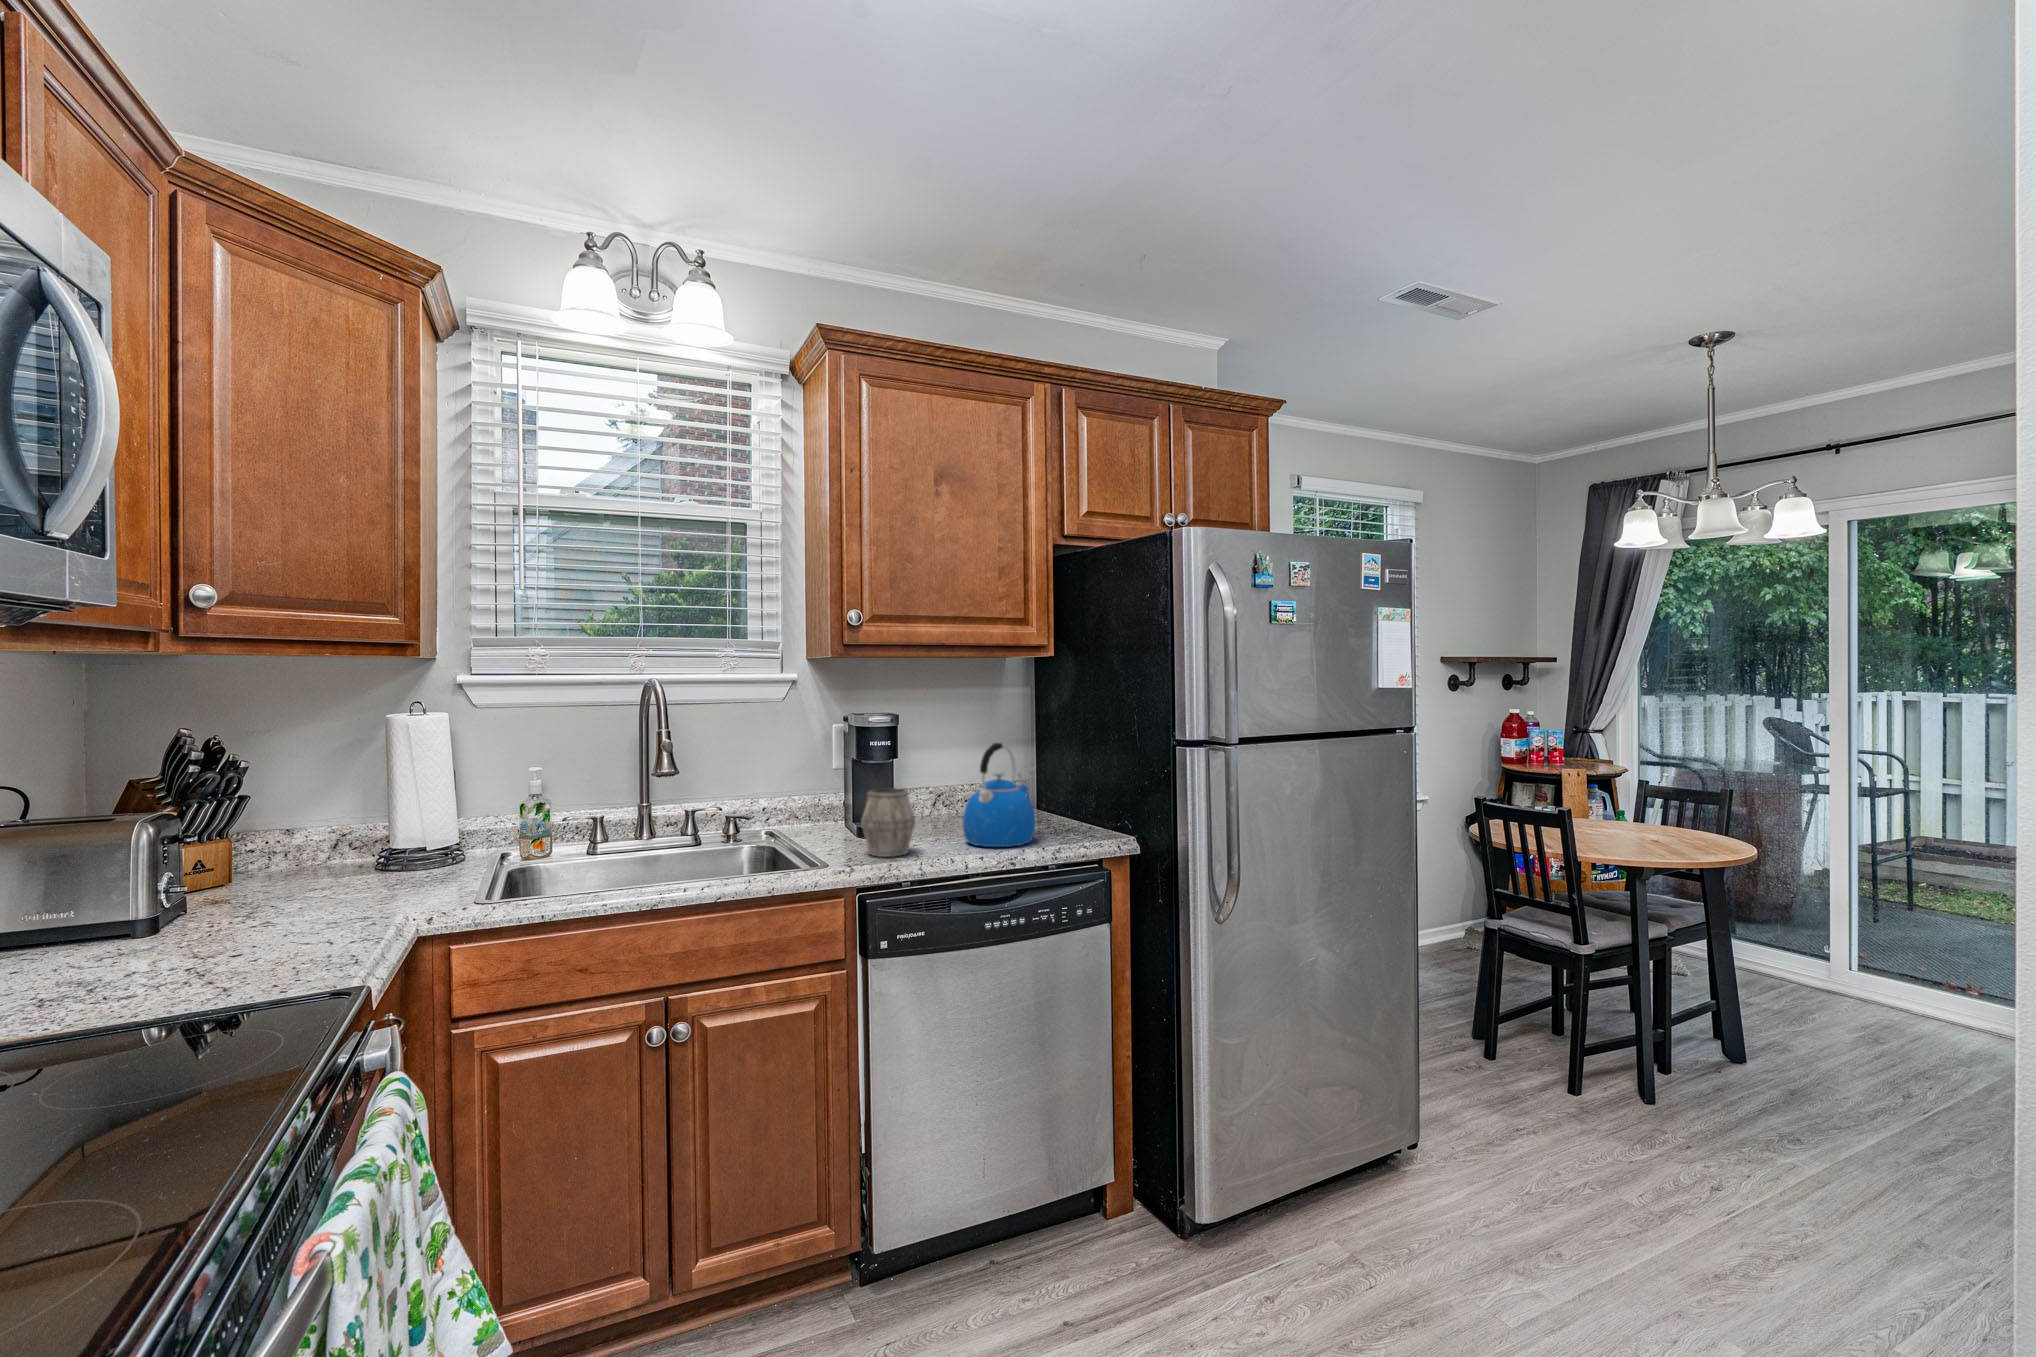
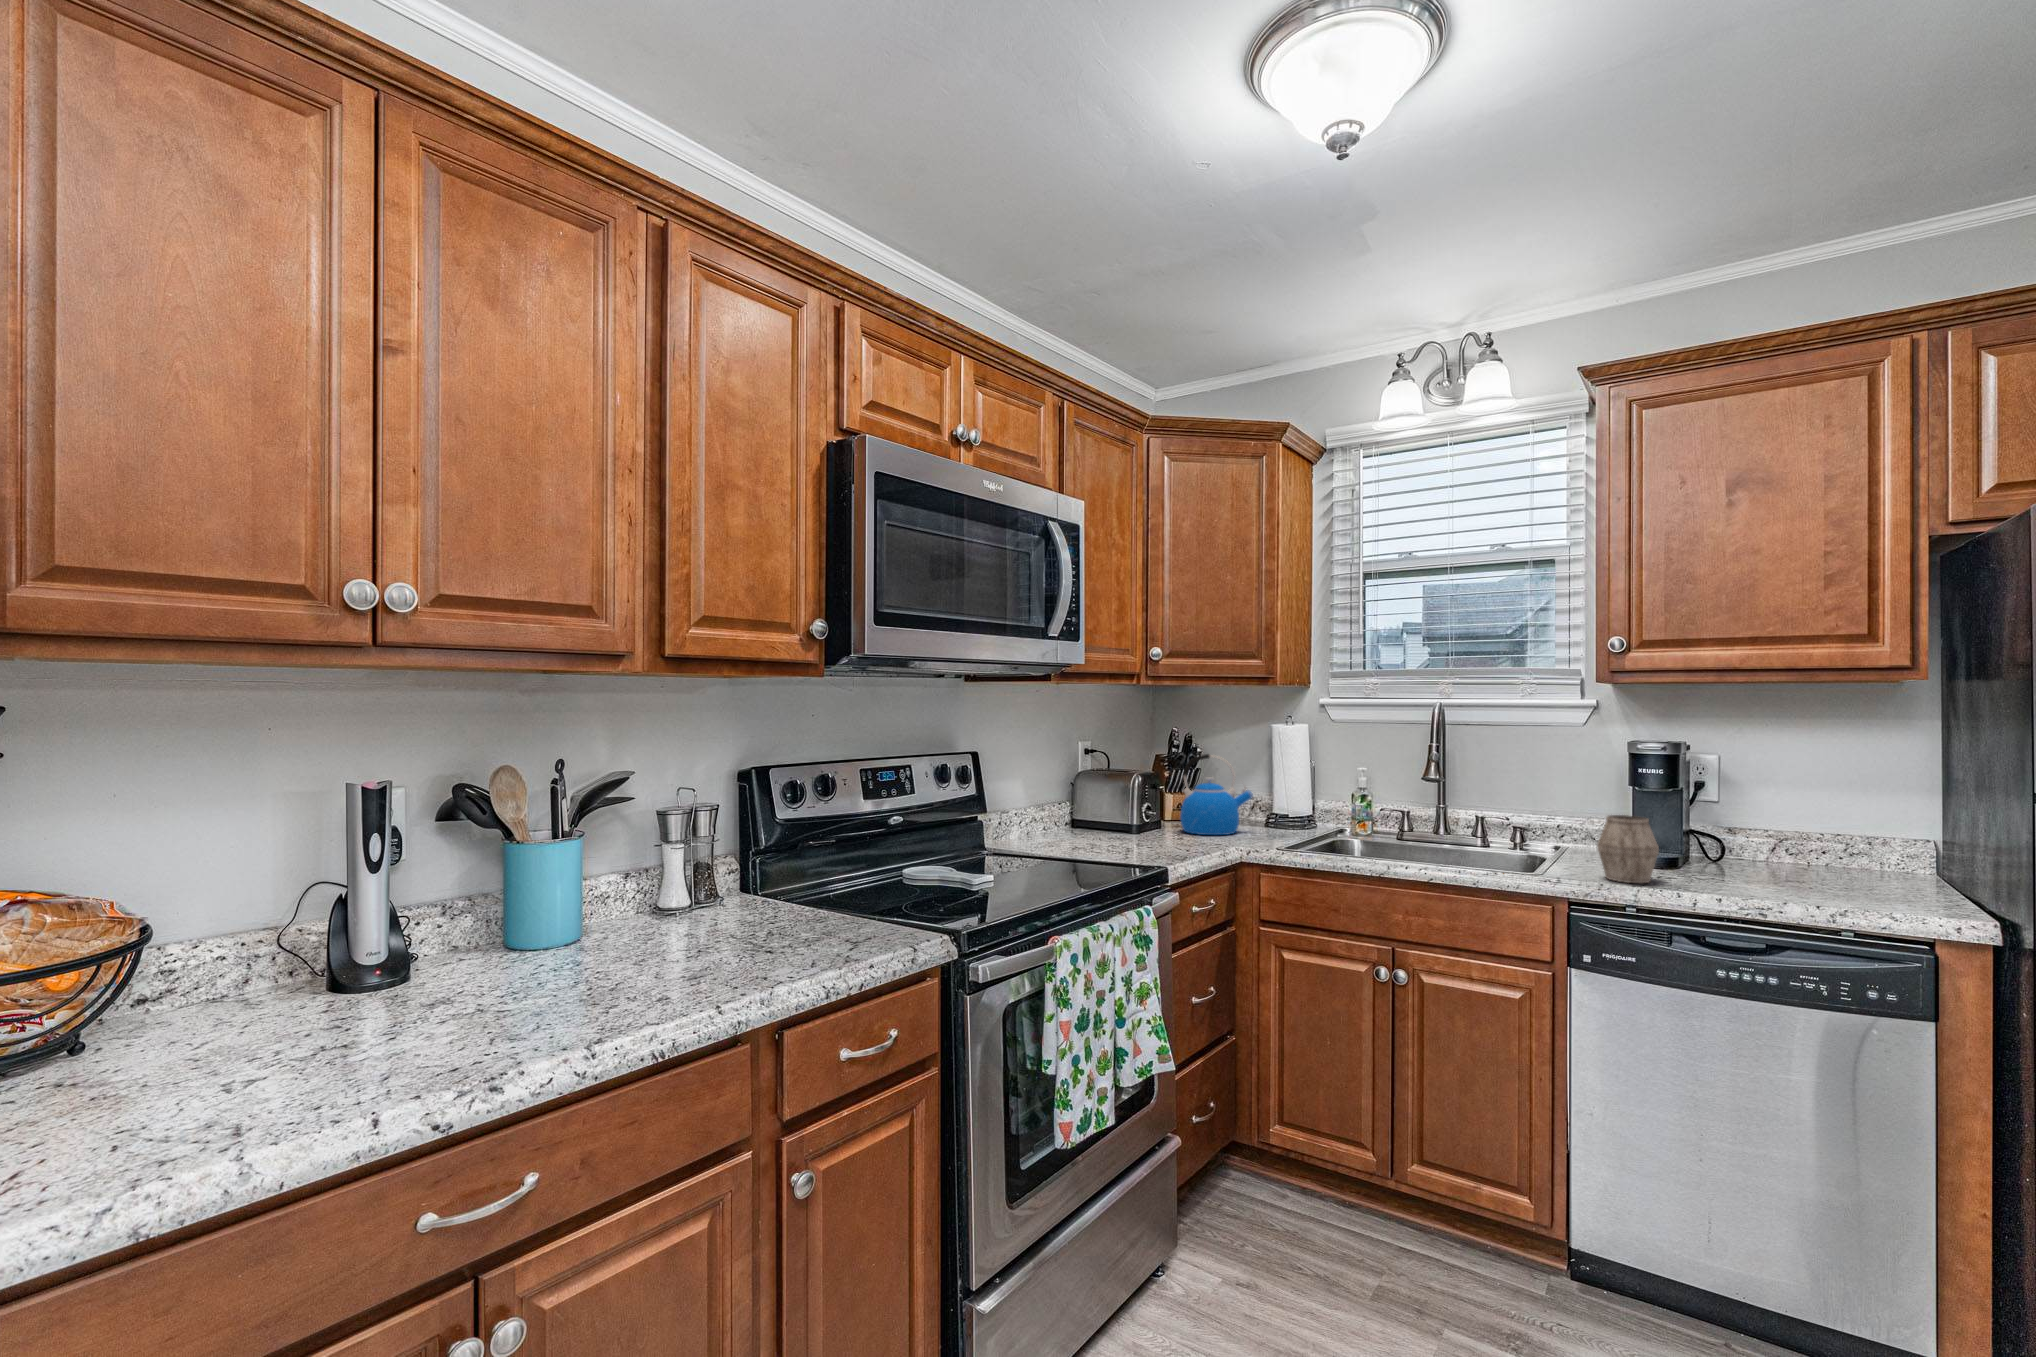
kettle: present [963,743,1036,847] -> present [1180,754,1253,835]

